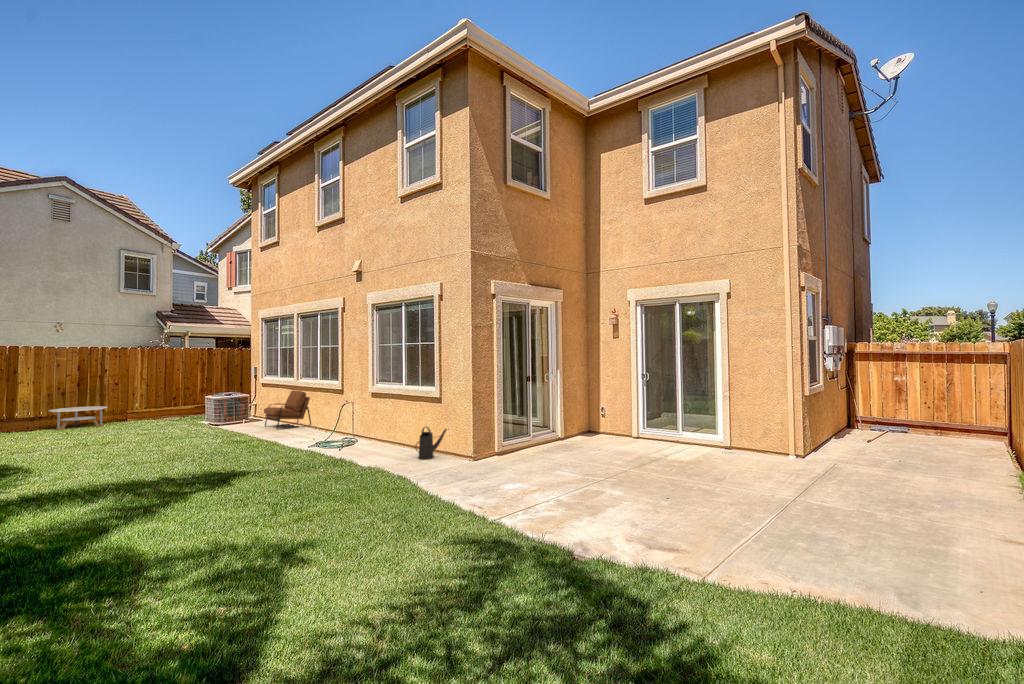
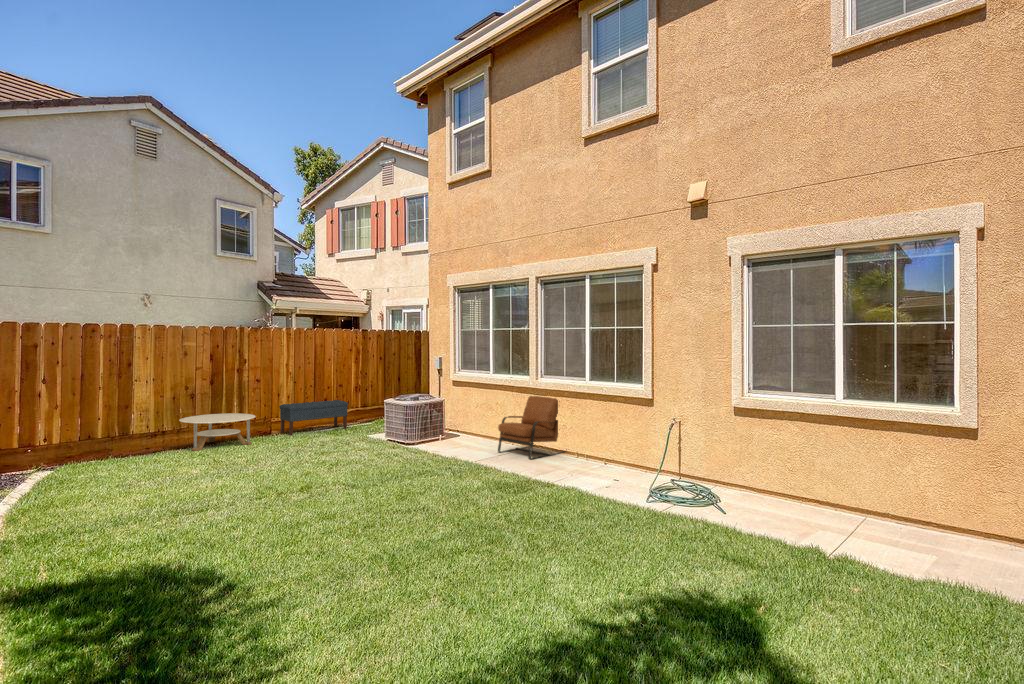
bench: none [134,397,188,421] -> present [279,400,348,436]
watering can: present [415,426,447,459] -> none [962,486,1003,554]

